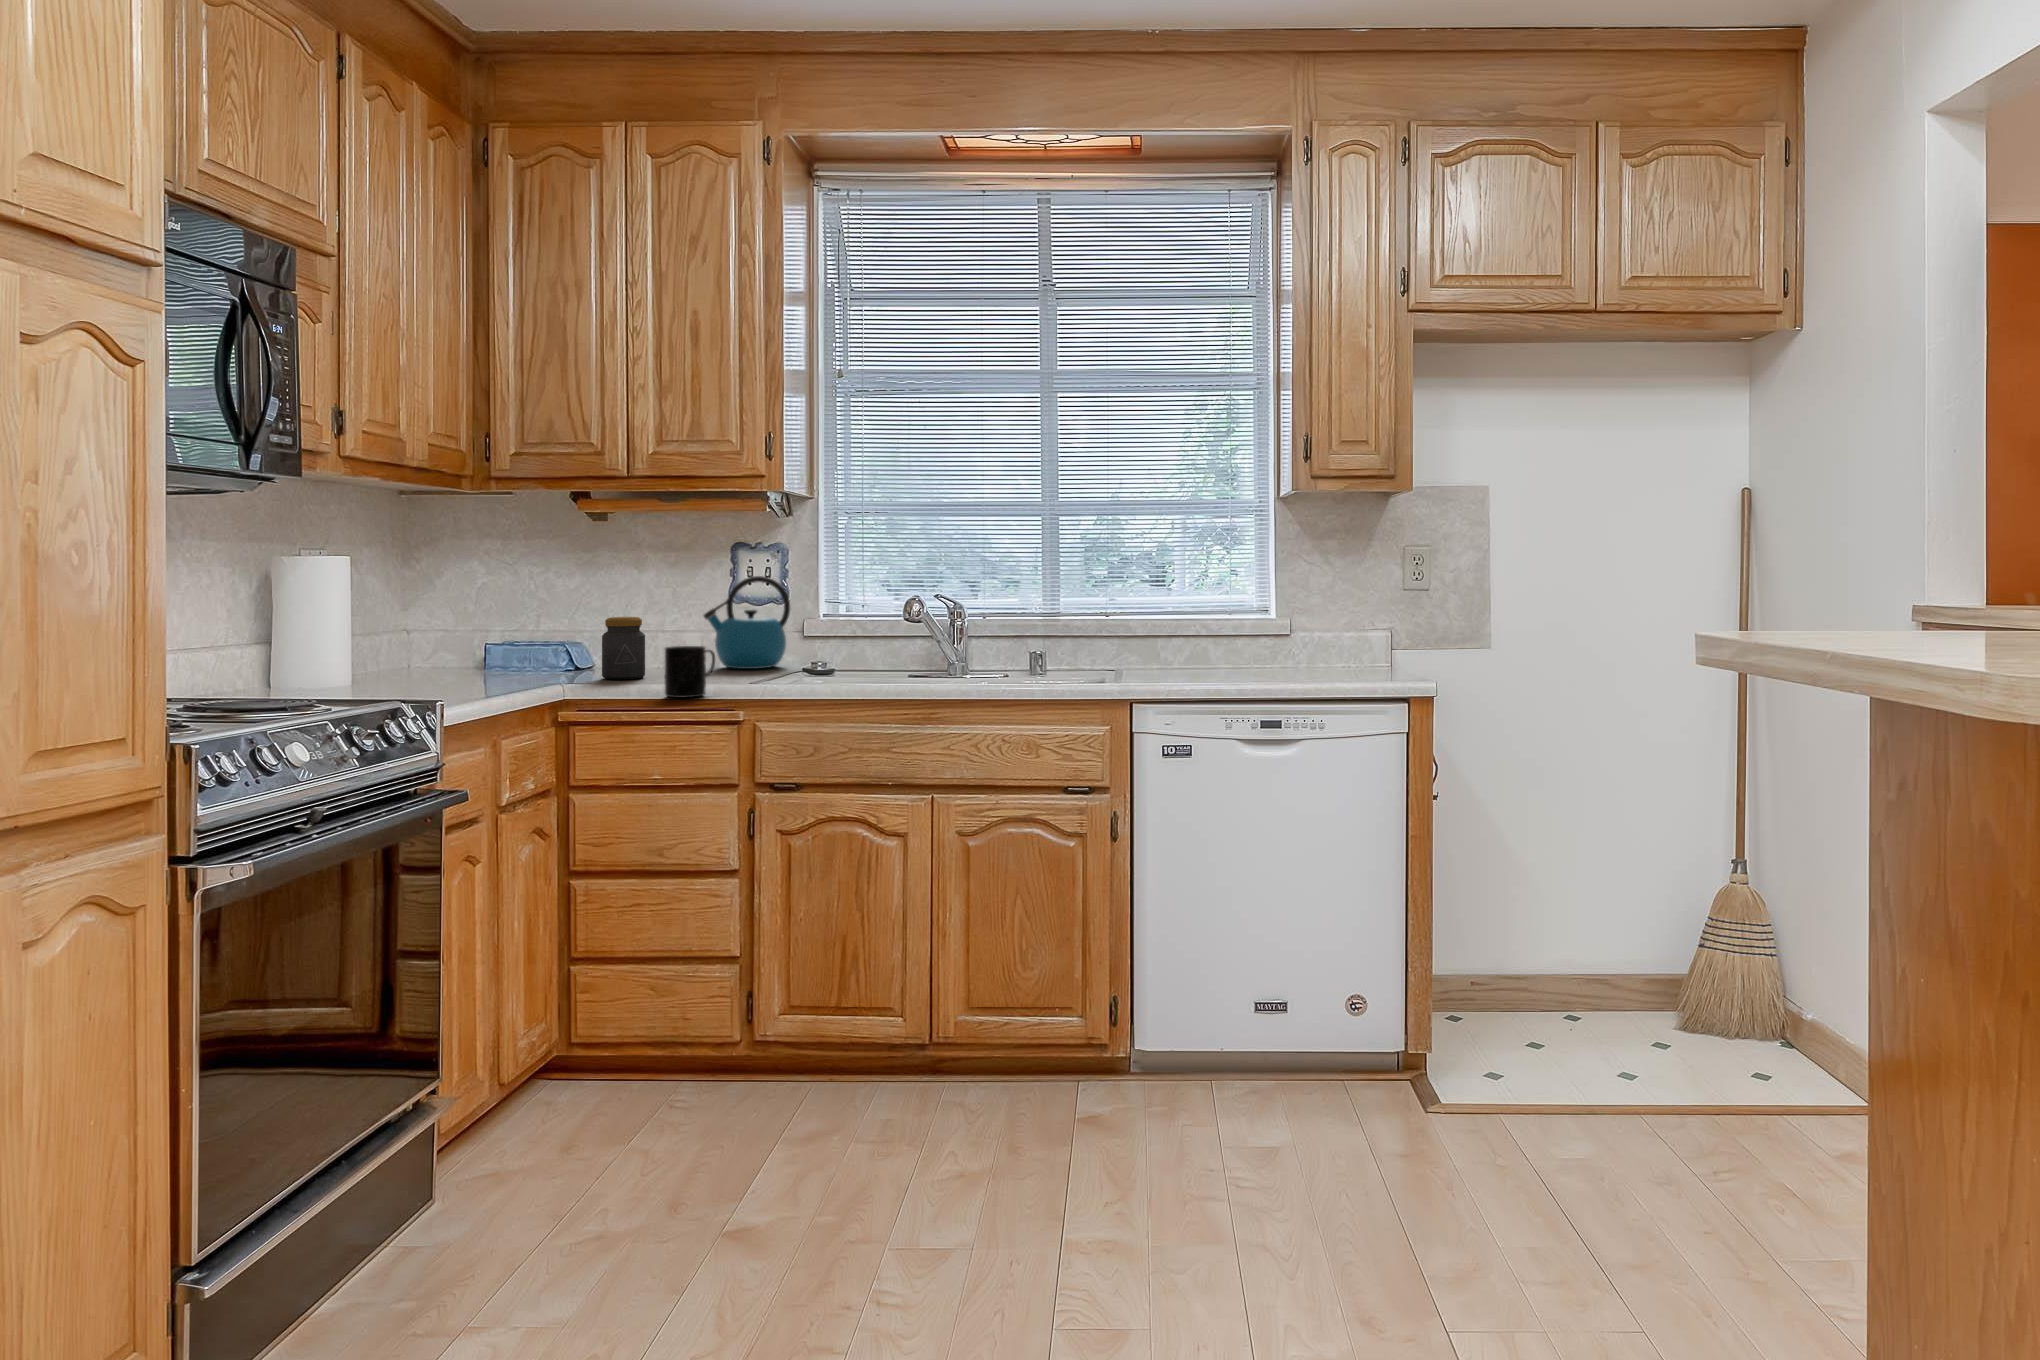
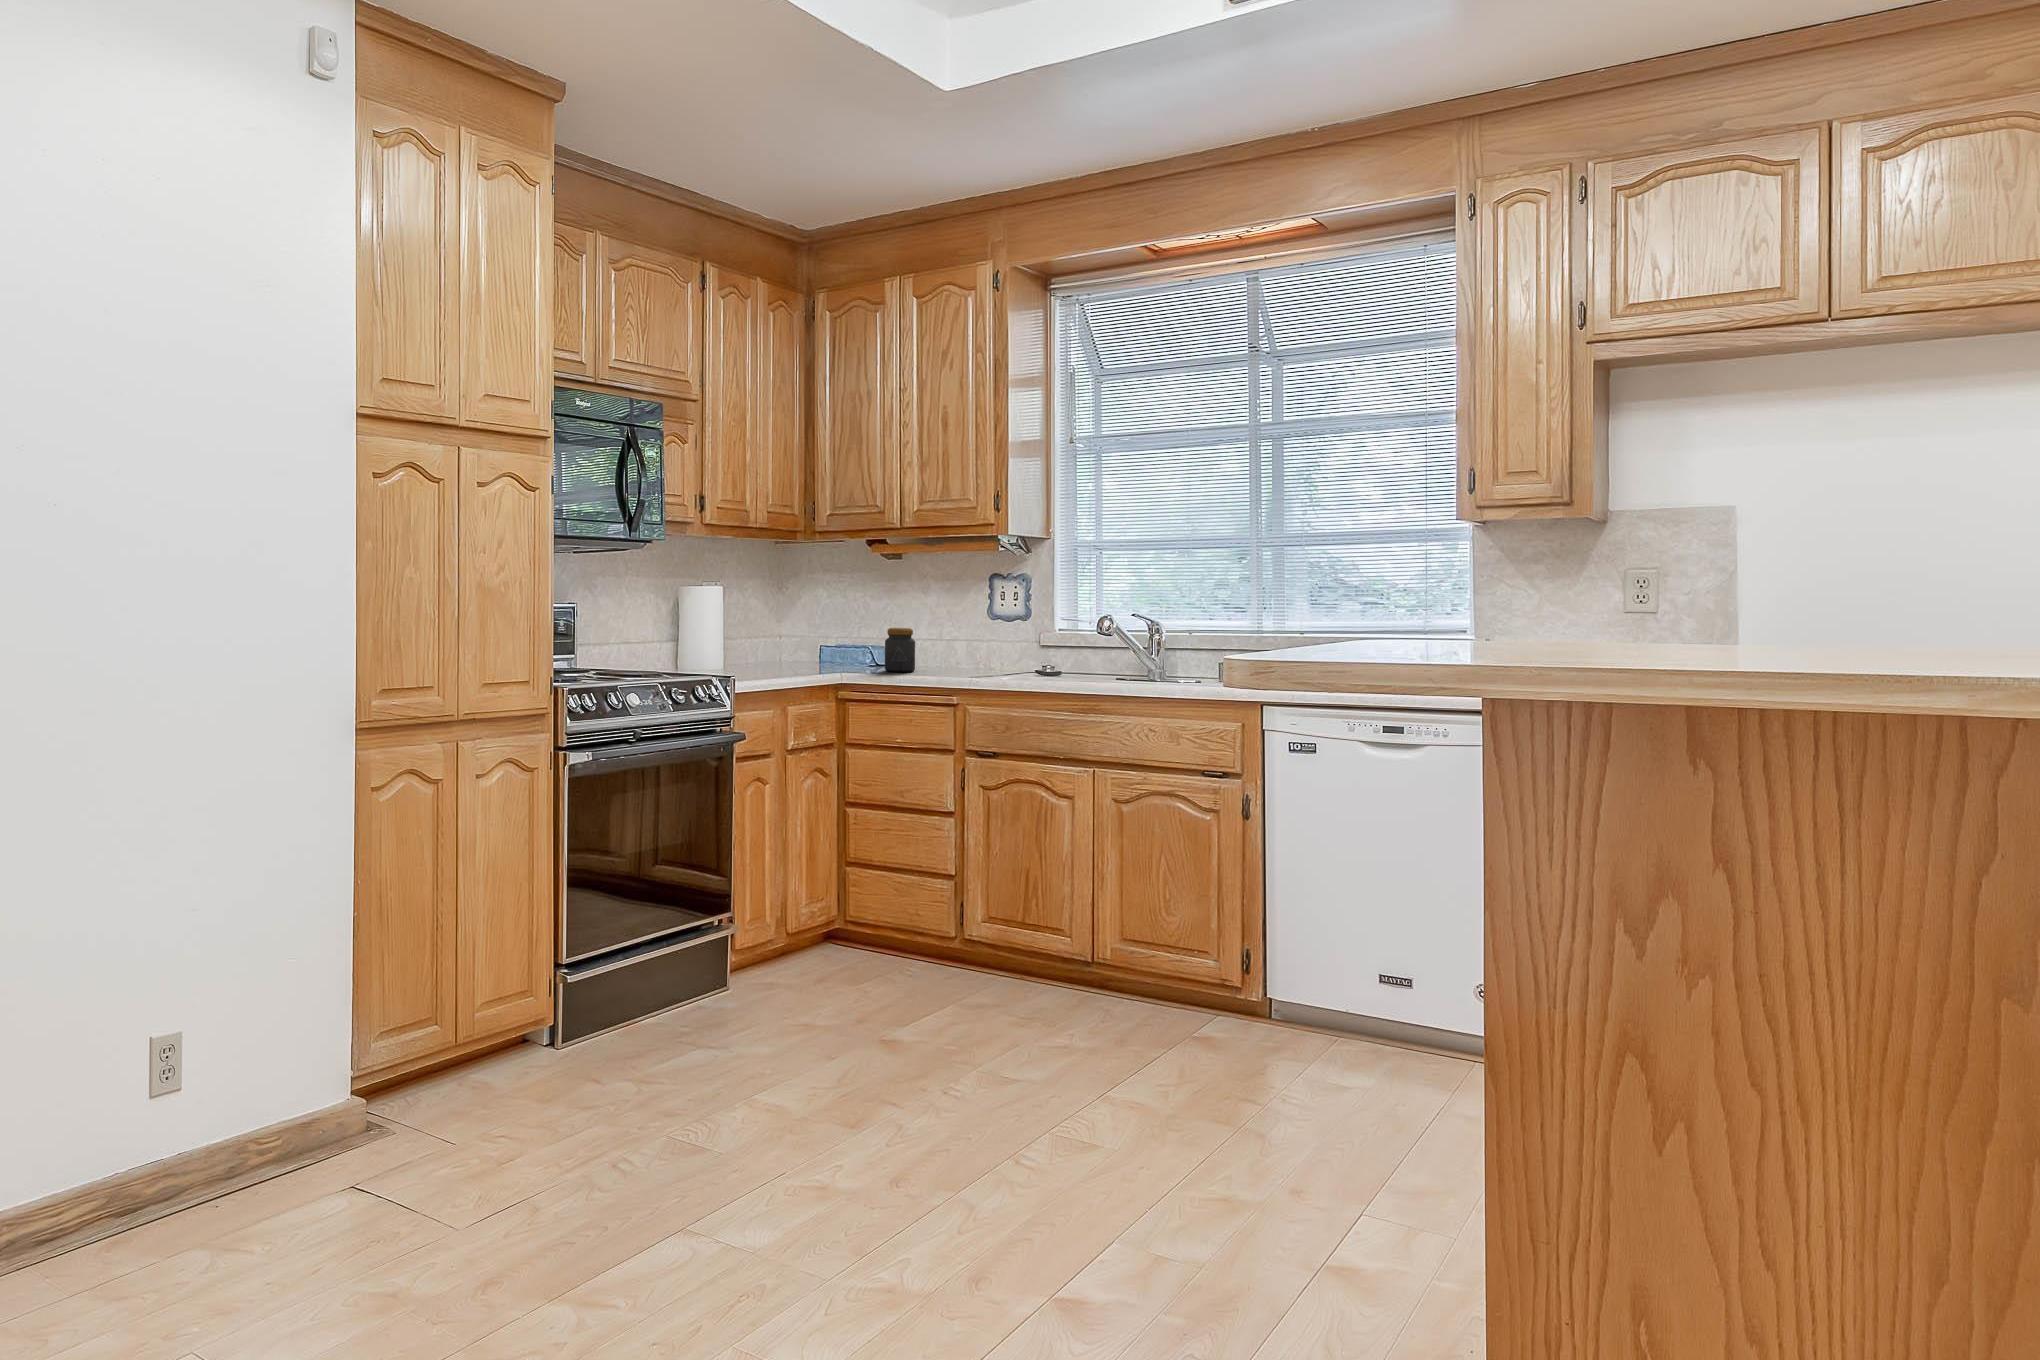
kettle: present [704,576,790,669] -> none [964,601,1030,669]
mug: present [665,646,715,698] -> none [909,650,946,686]

